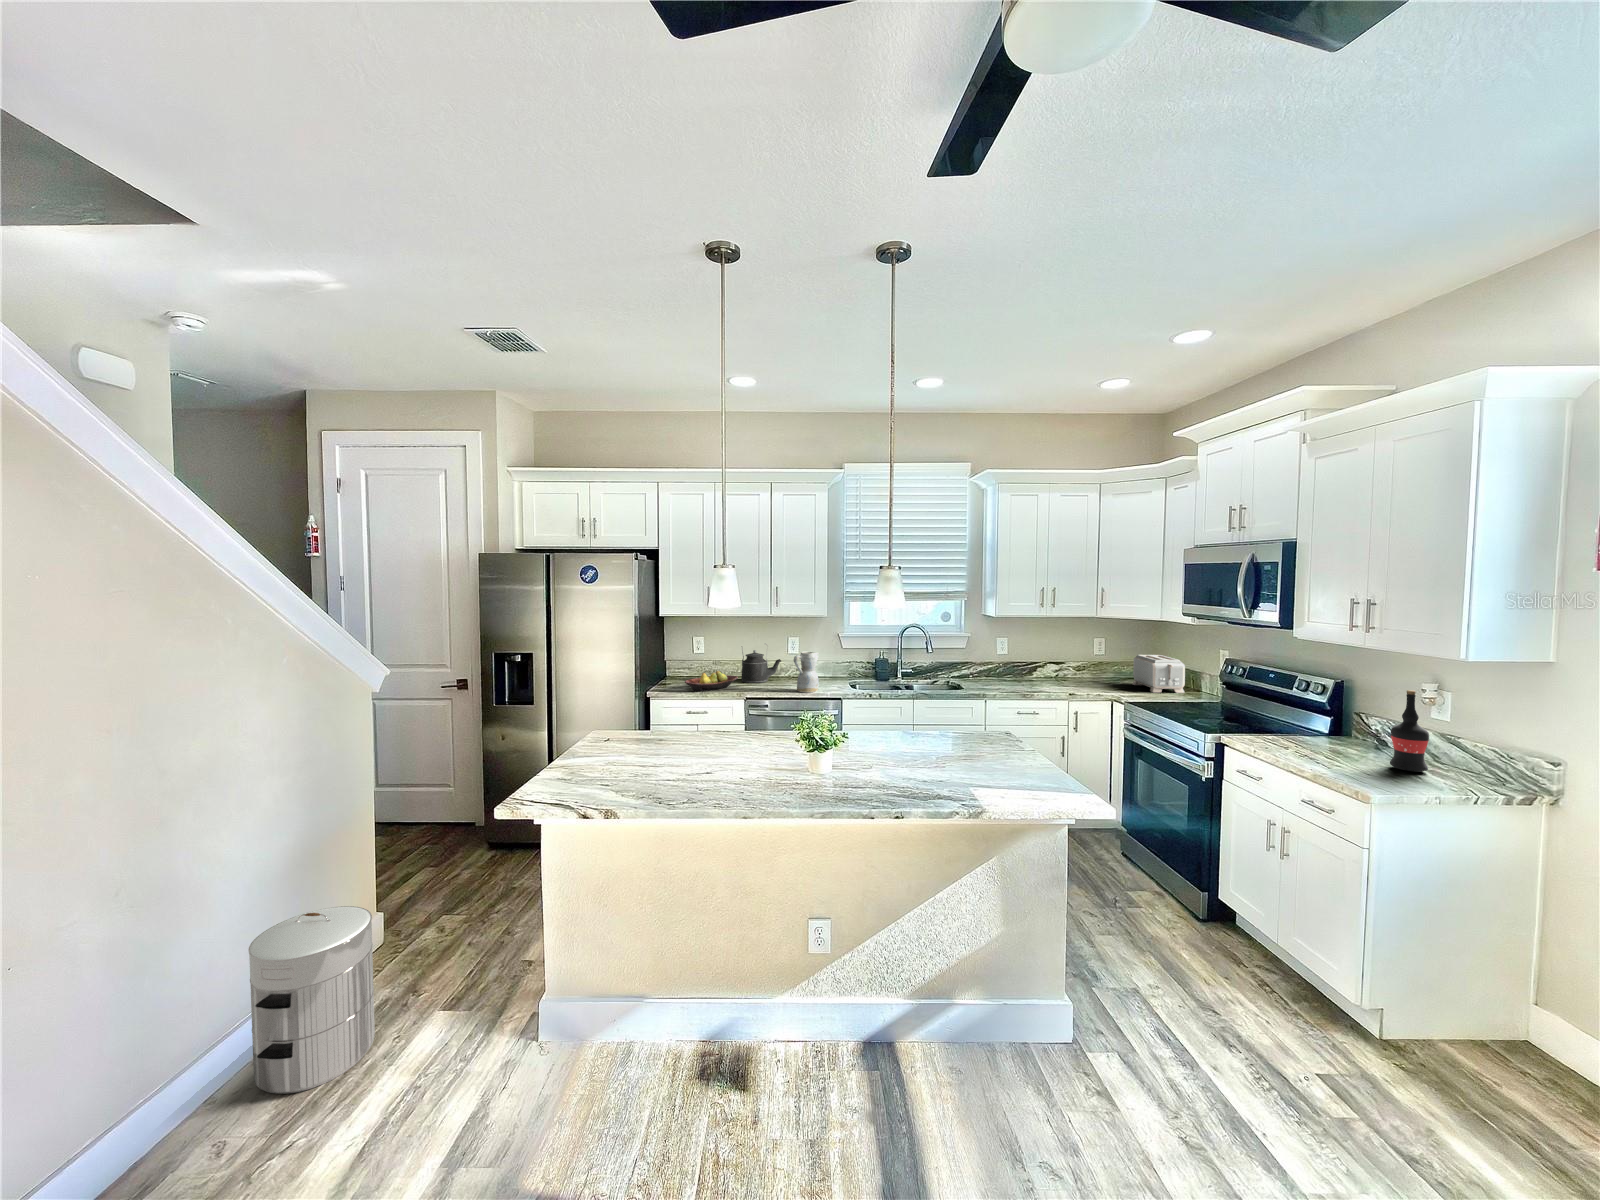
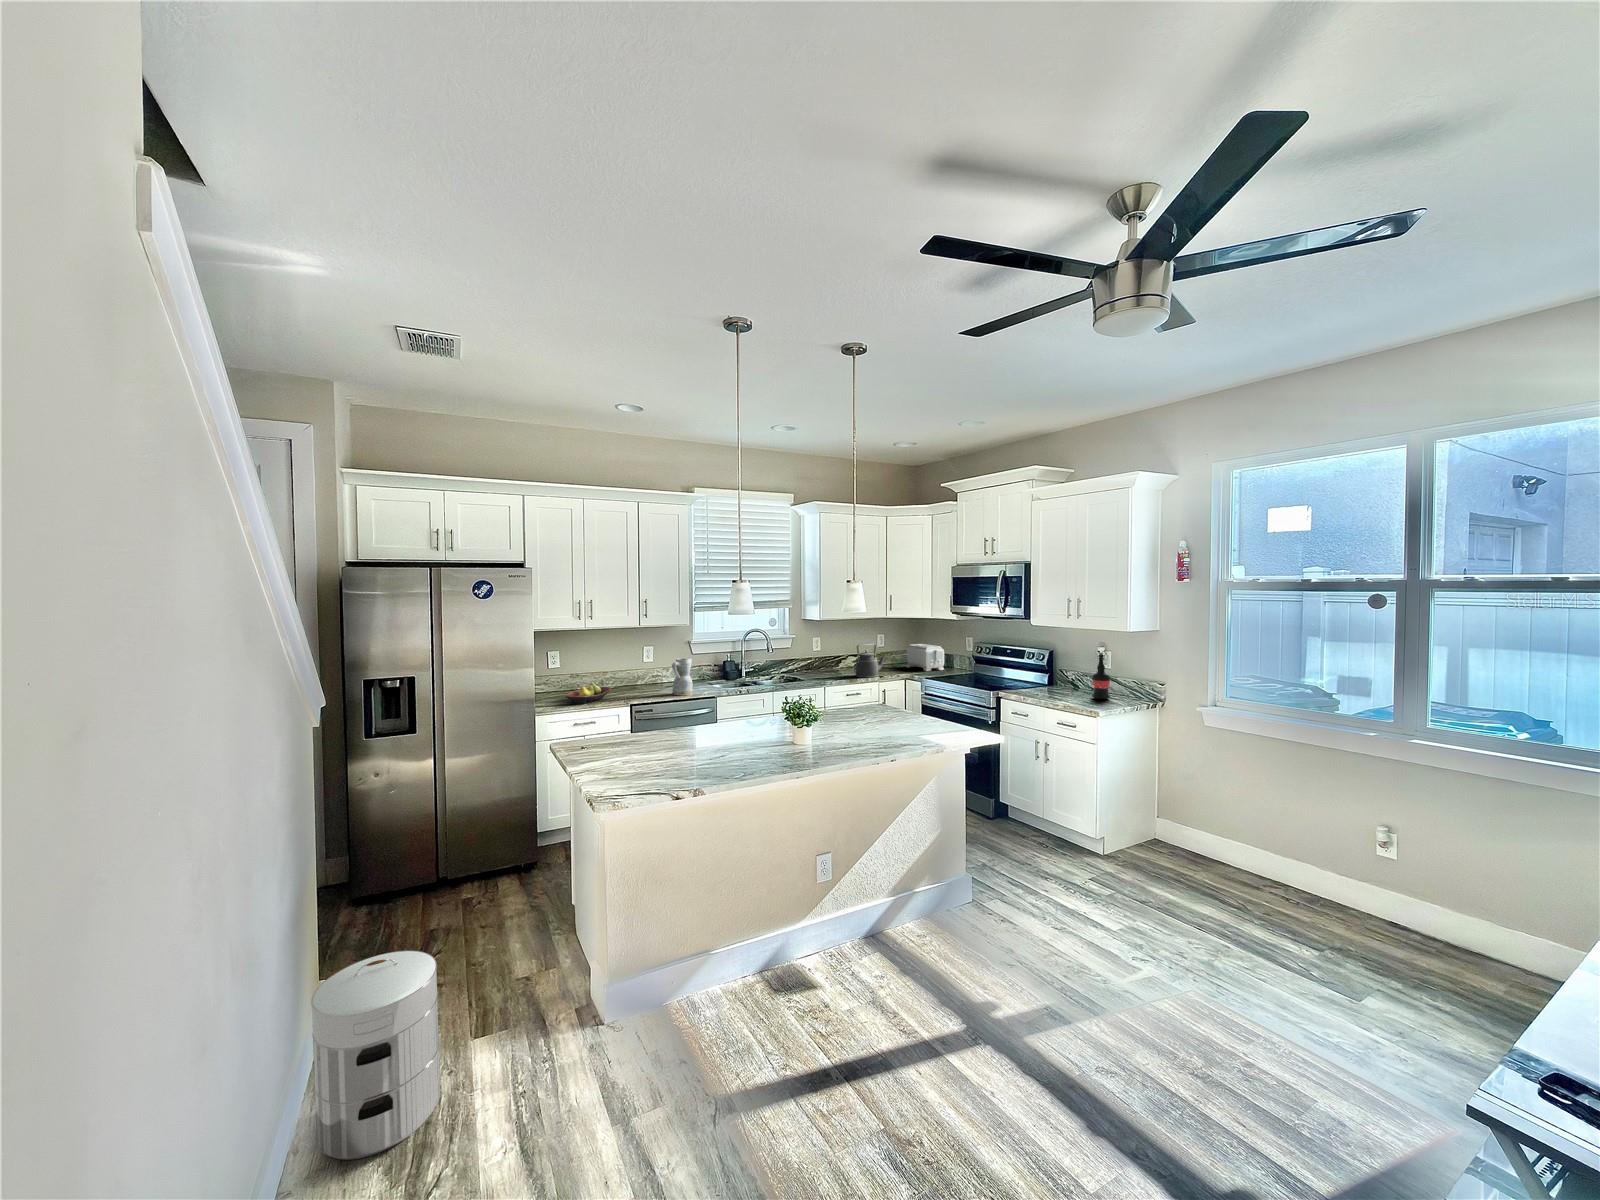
kettle: present [741,644,781,683] -> present [855,644,885,678]

